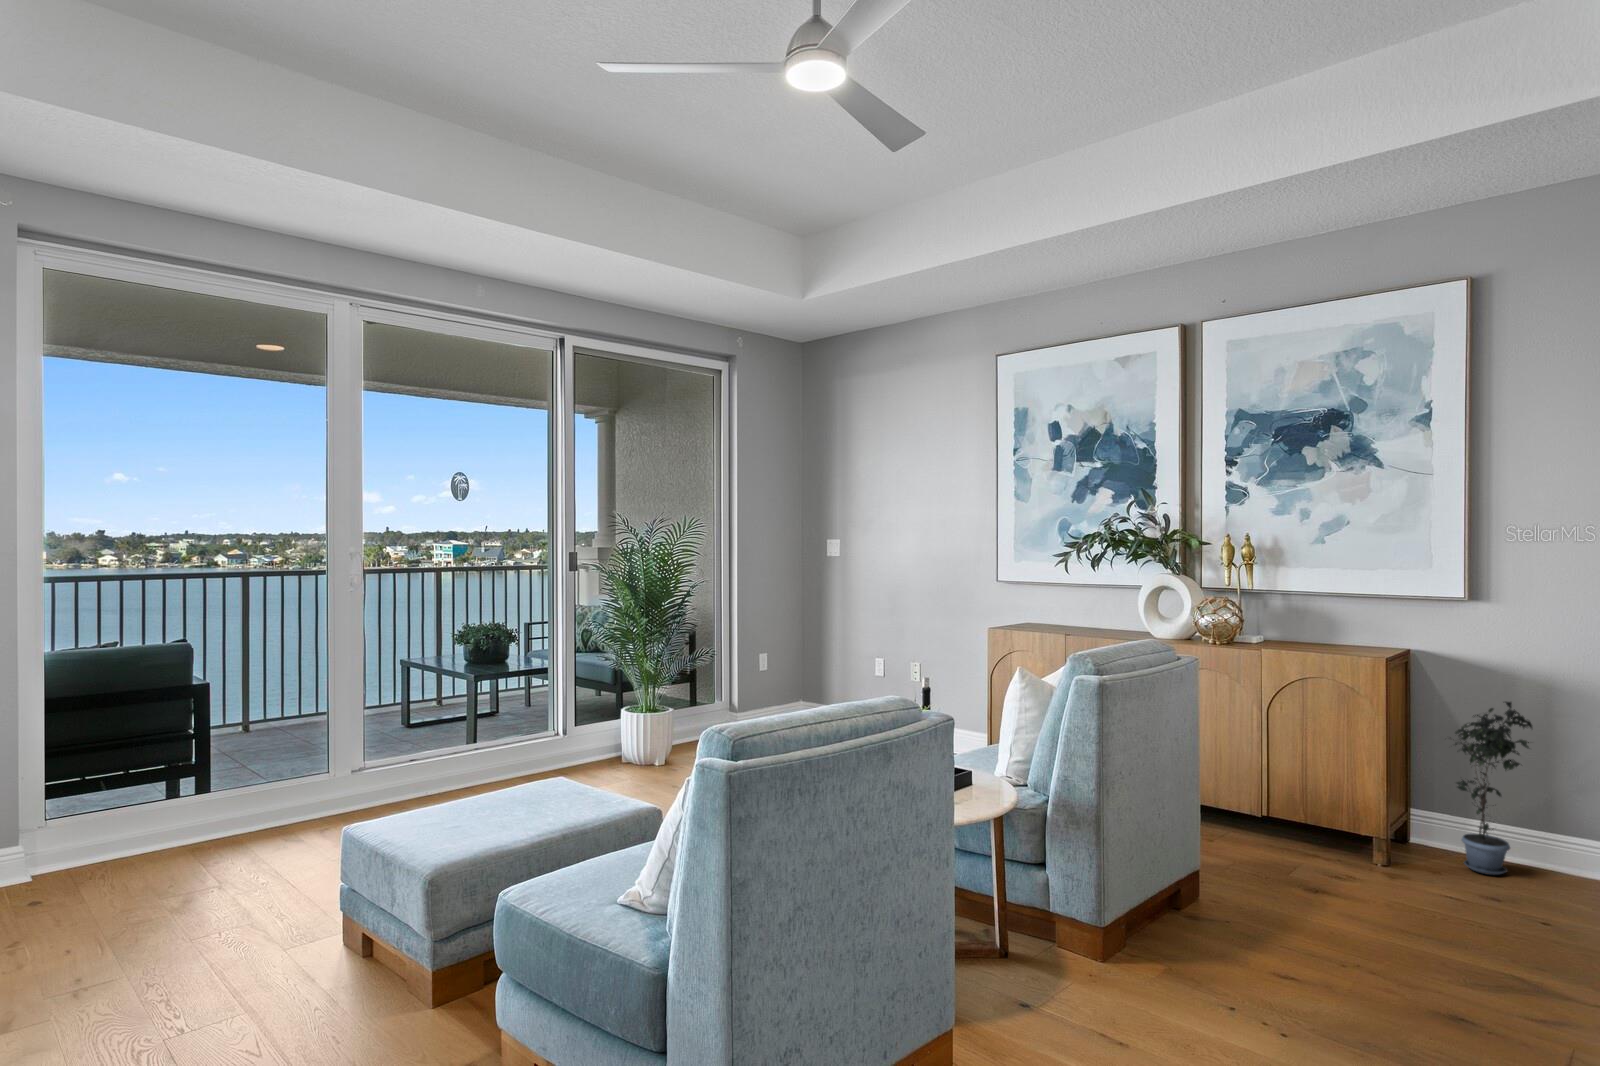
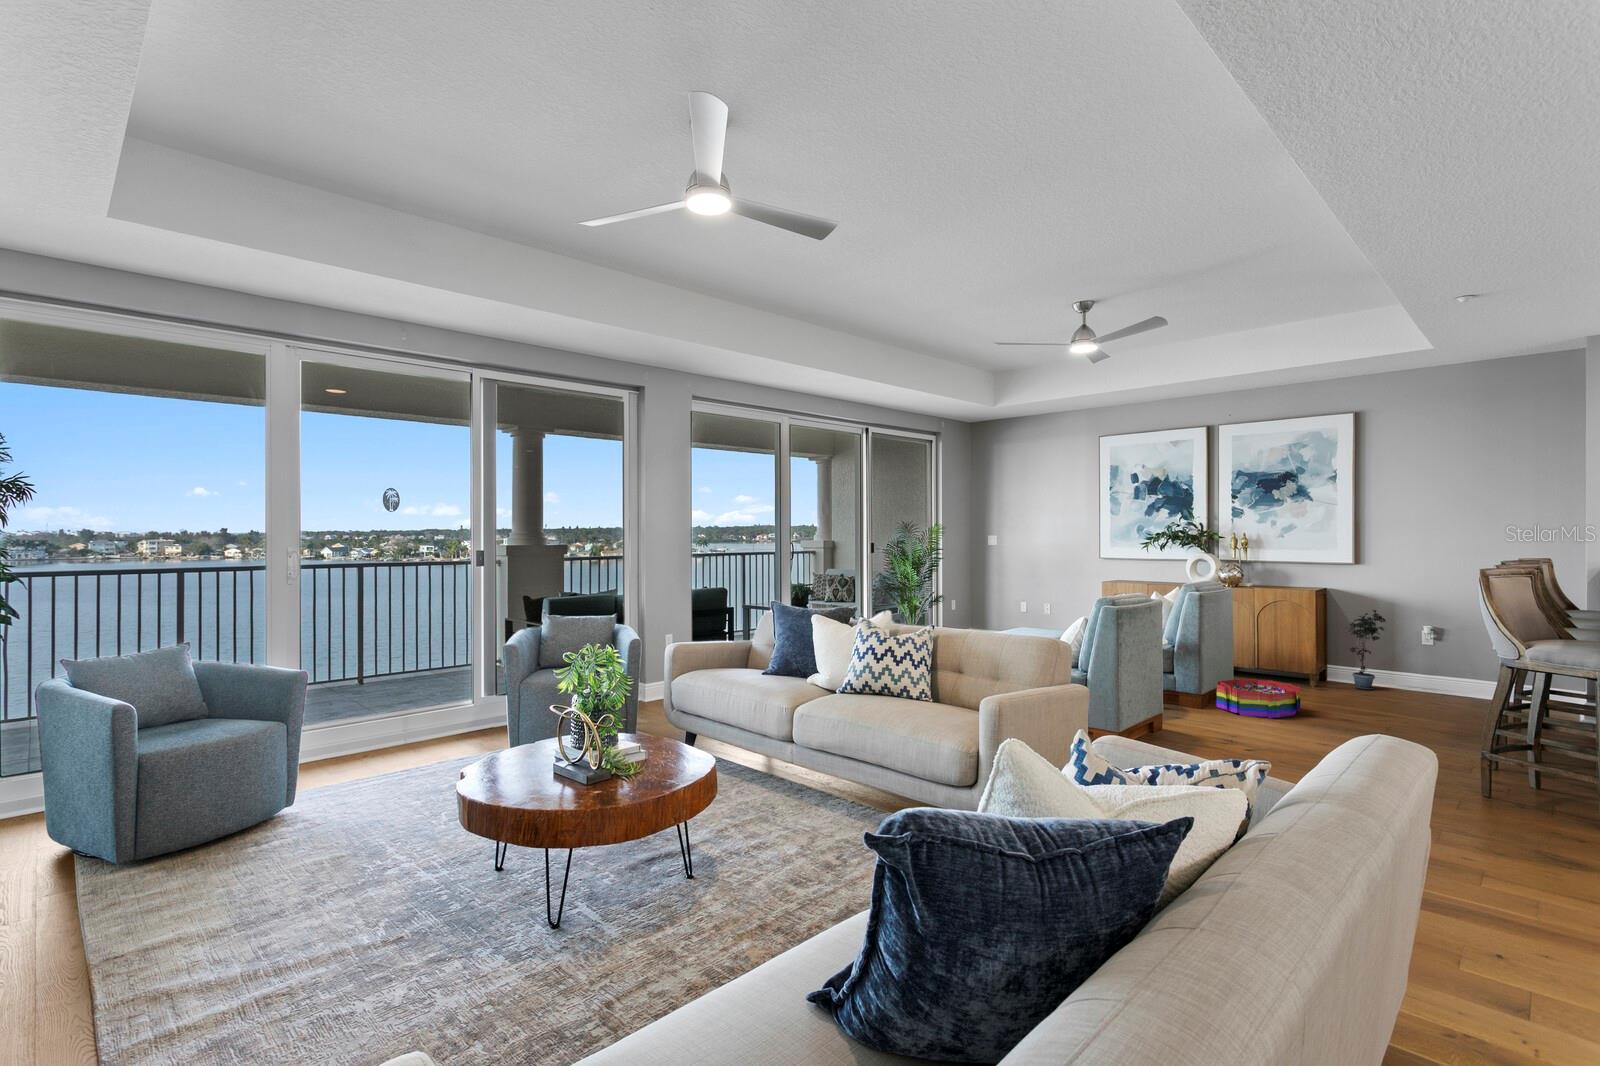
storage bin: none [1139,871,1330,997] -> present [1217,679,1300,719]

